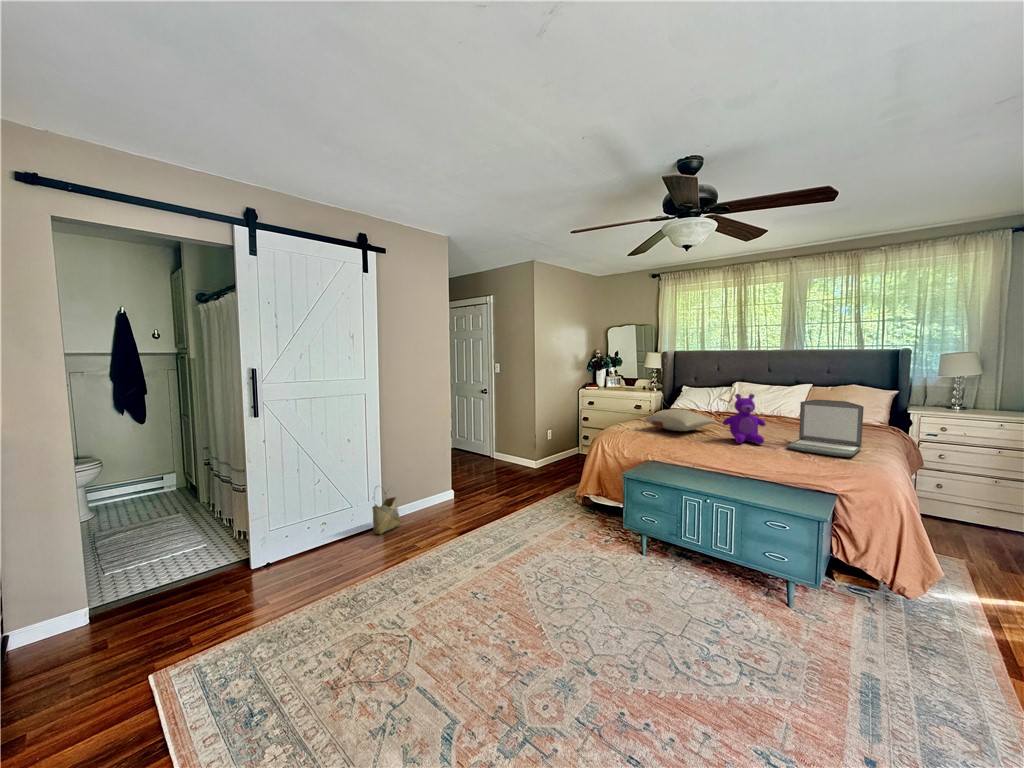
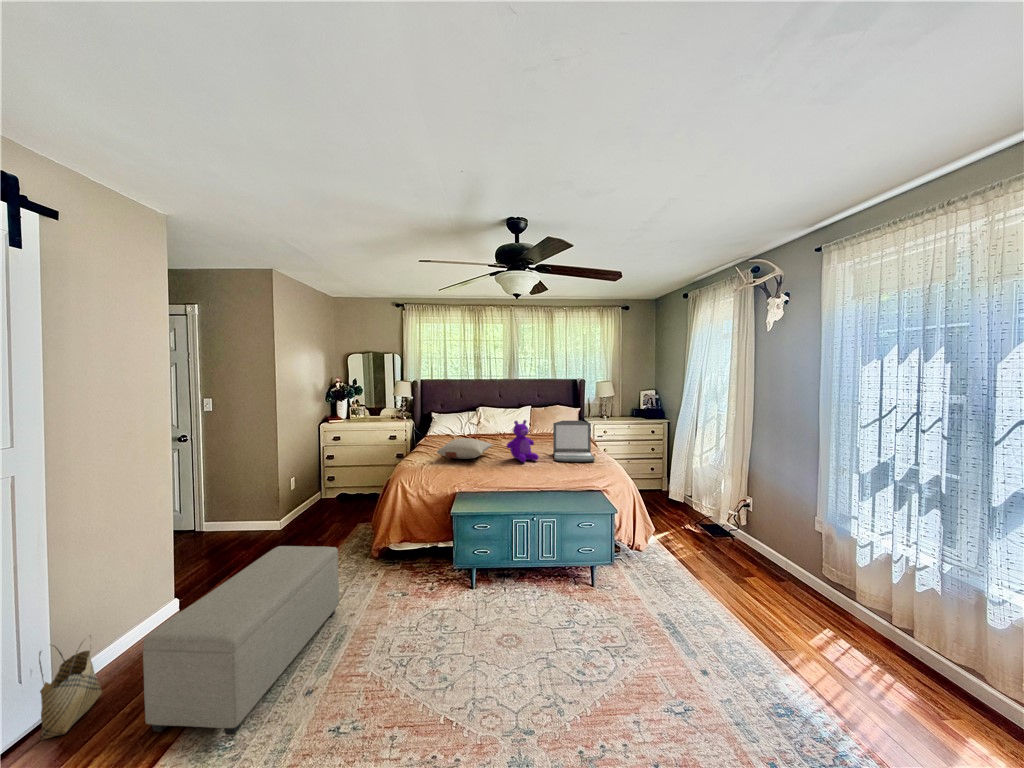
ottoman: none [402,470,530,569] -> present [143,546,339,735]

